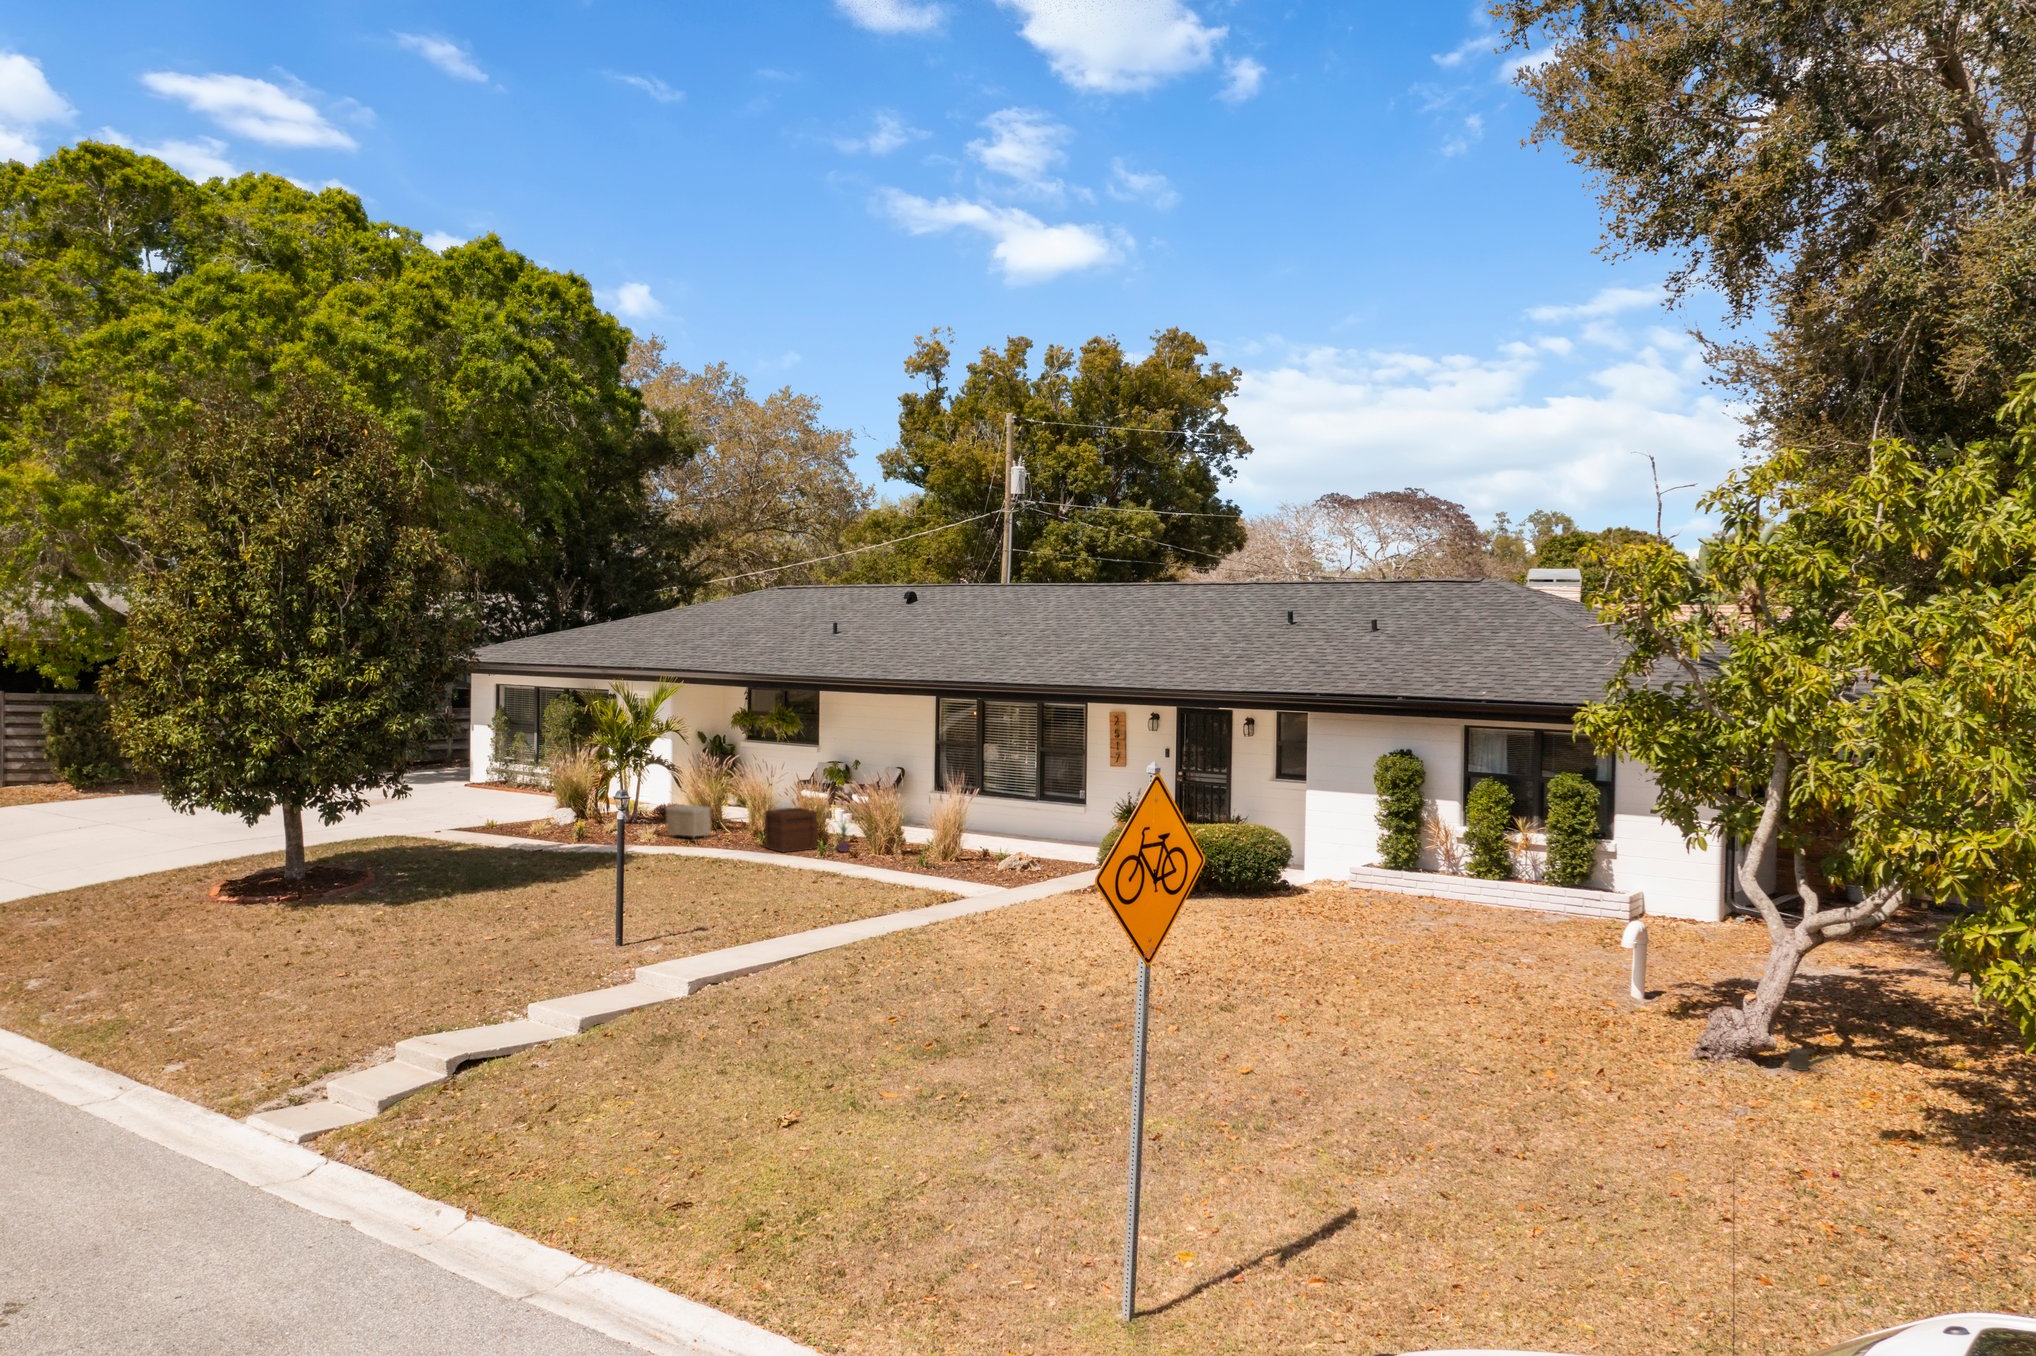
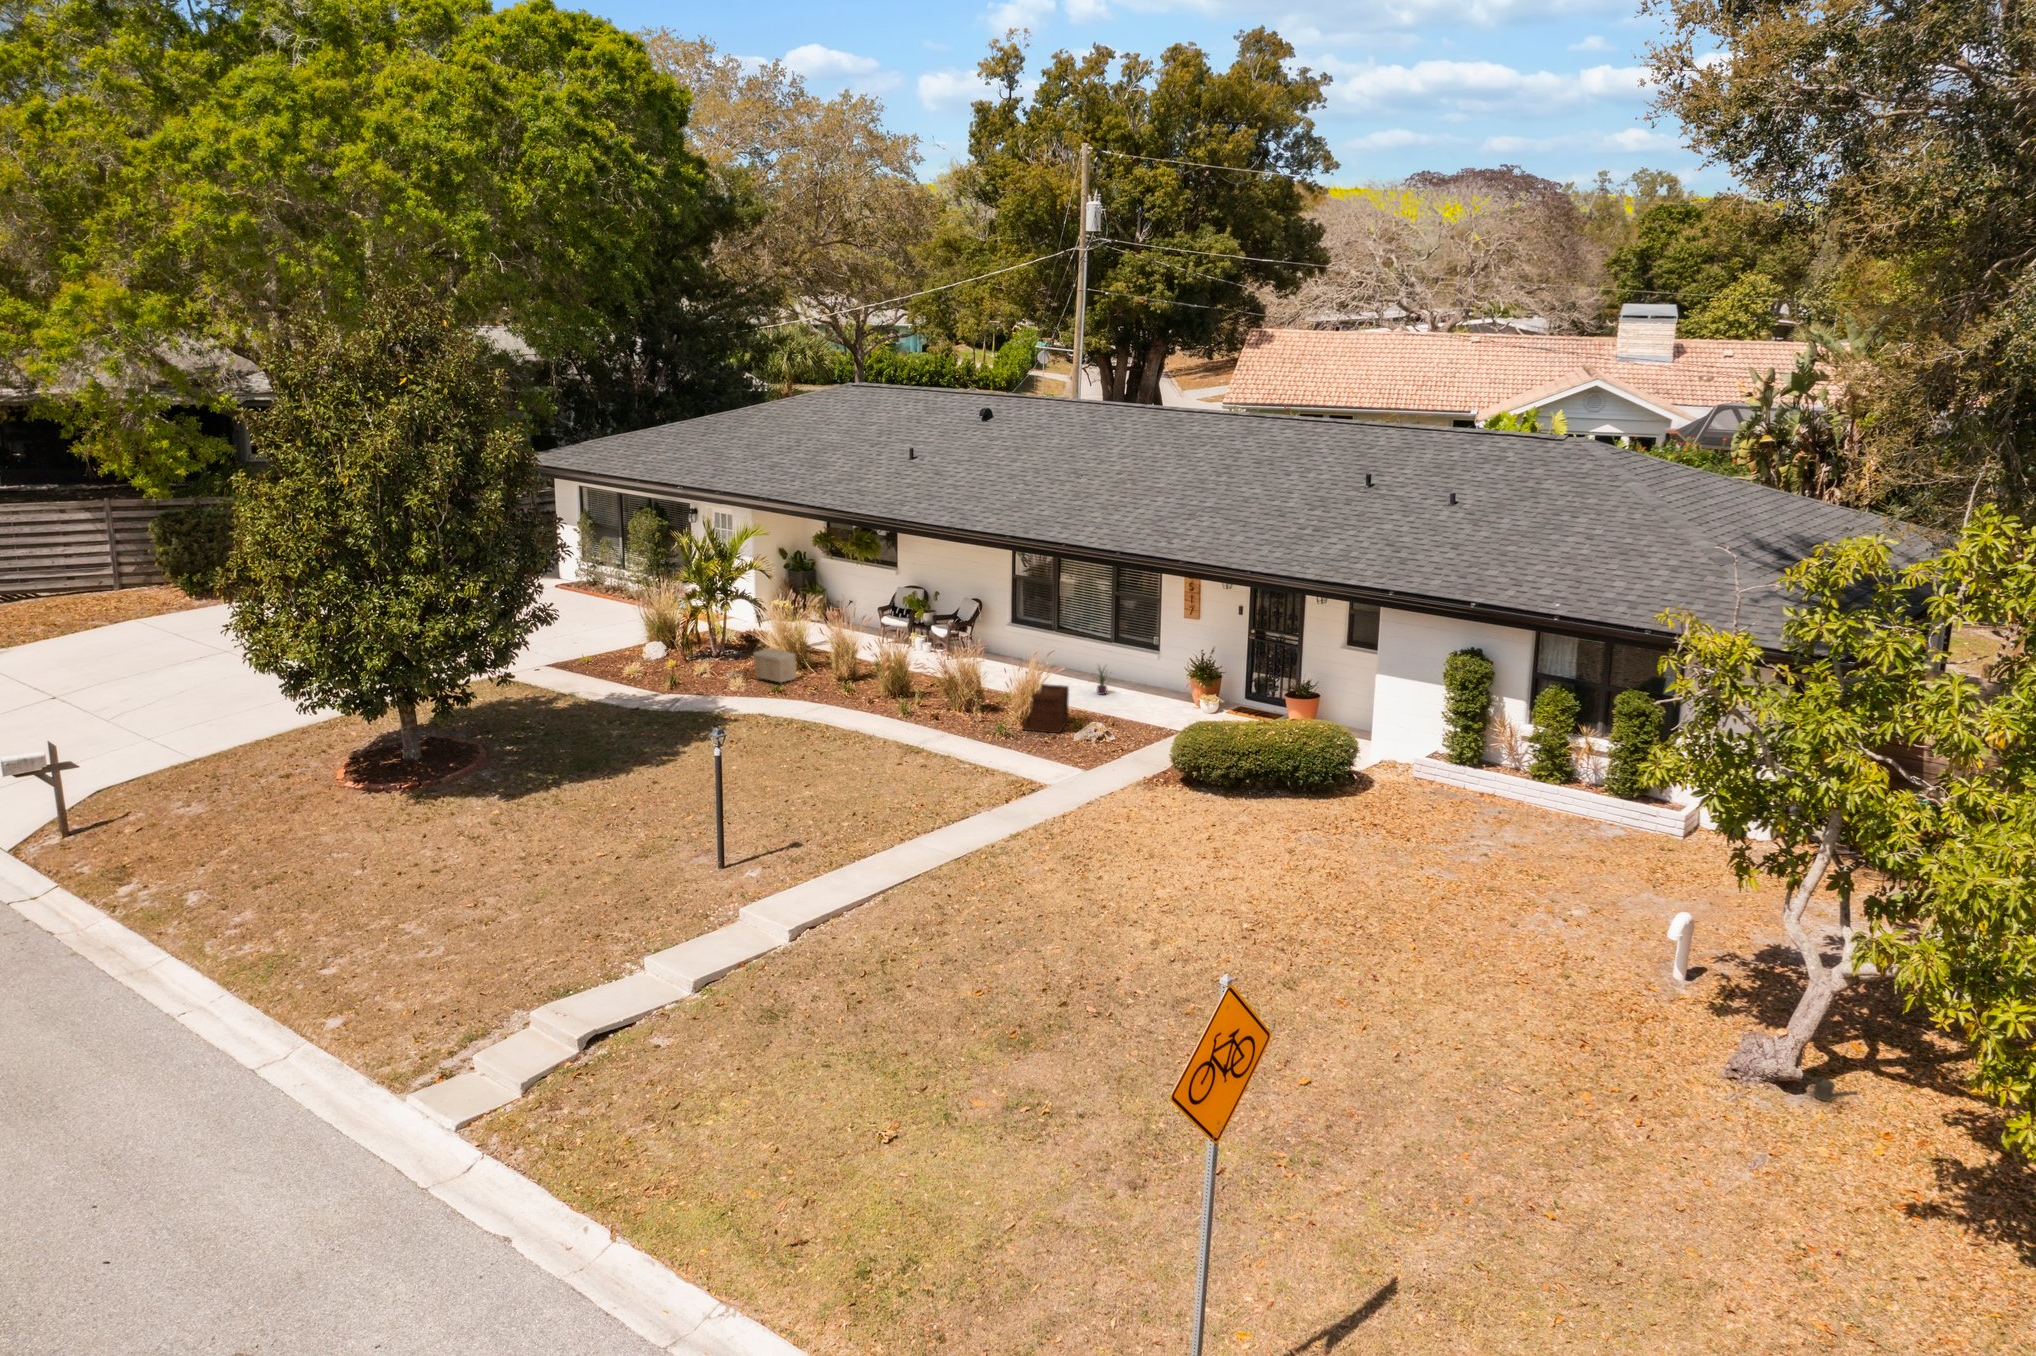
wooden crate: present [765,808,817,853] -> present [1022,684,1069,733]
decorative plant: present [838,820,851,852] -> present [1096,668,1111,695]

